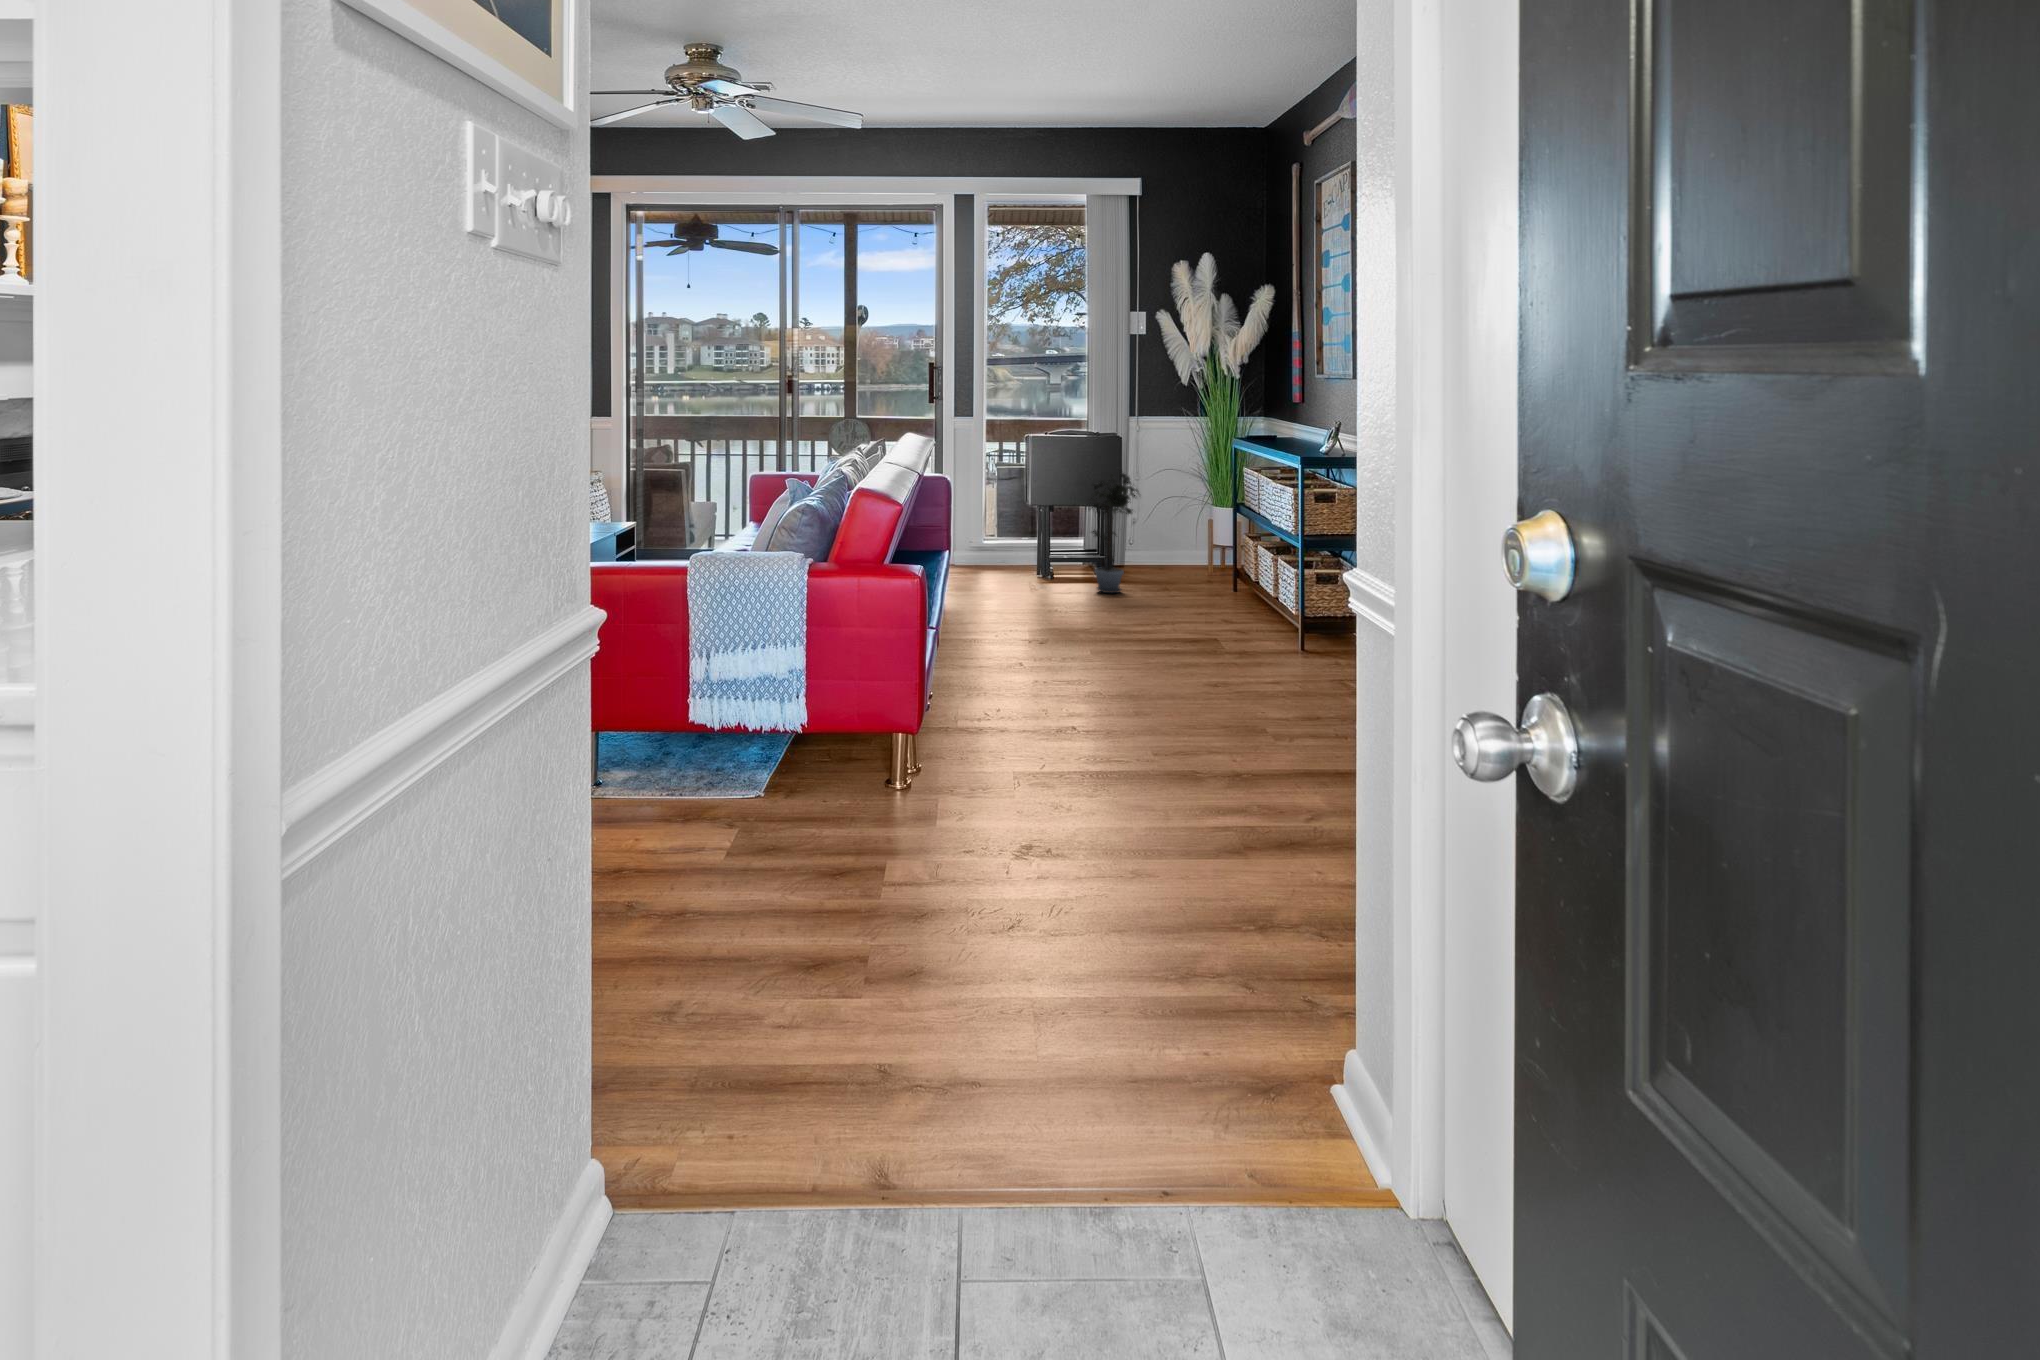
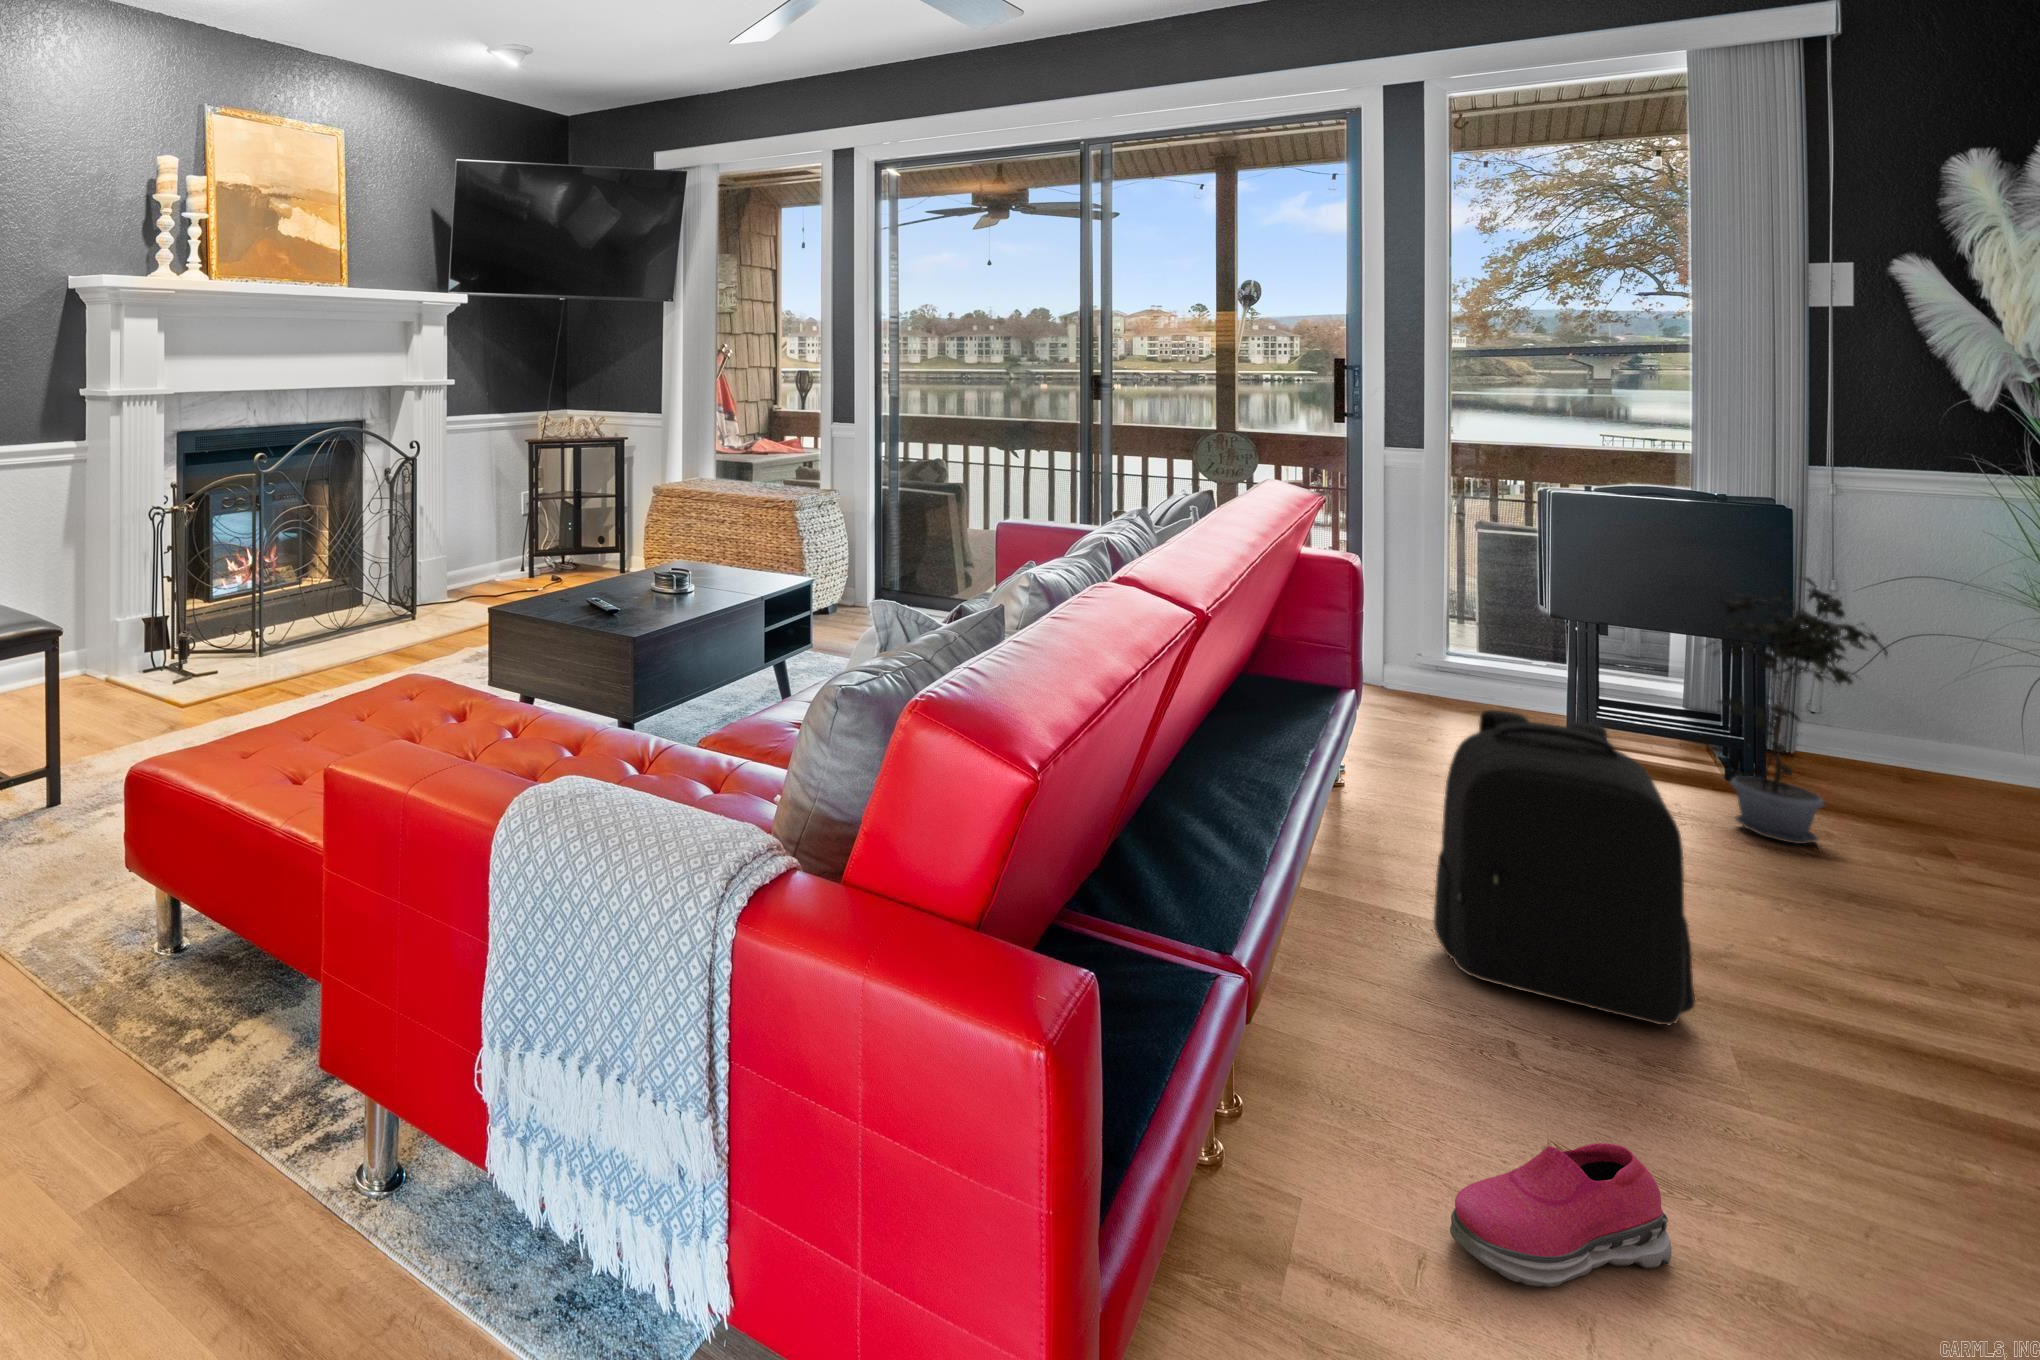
backpack: none [991,527,1073,643] -> present [1433,710,1695,1025]
shoe: none [1003,646,1059,690] -> present [1450,1143,1672,1287]

